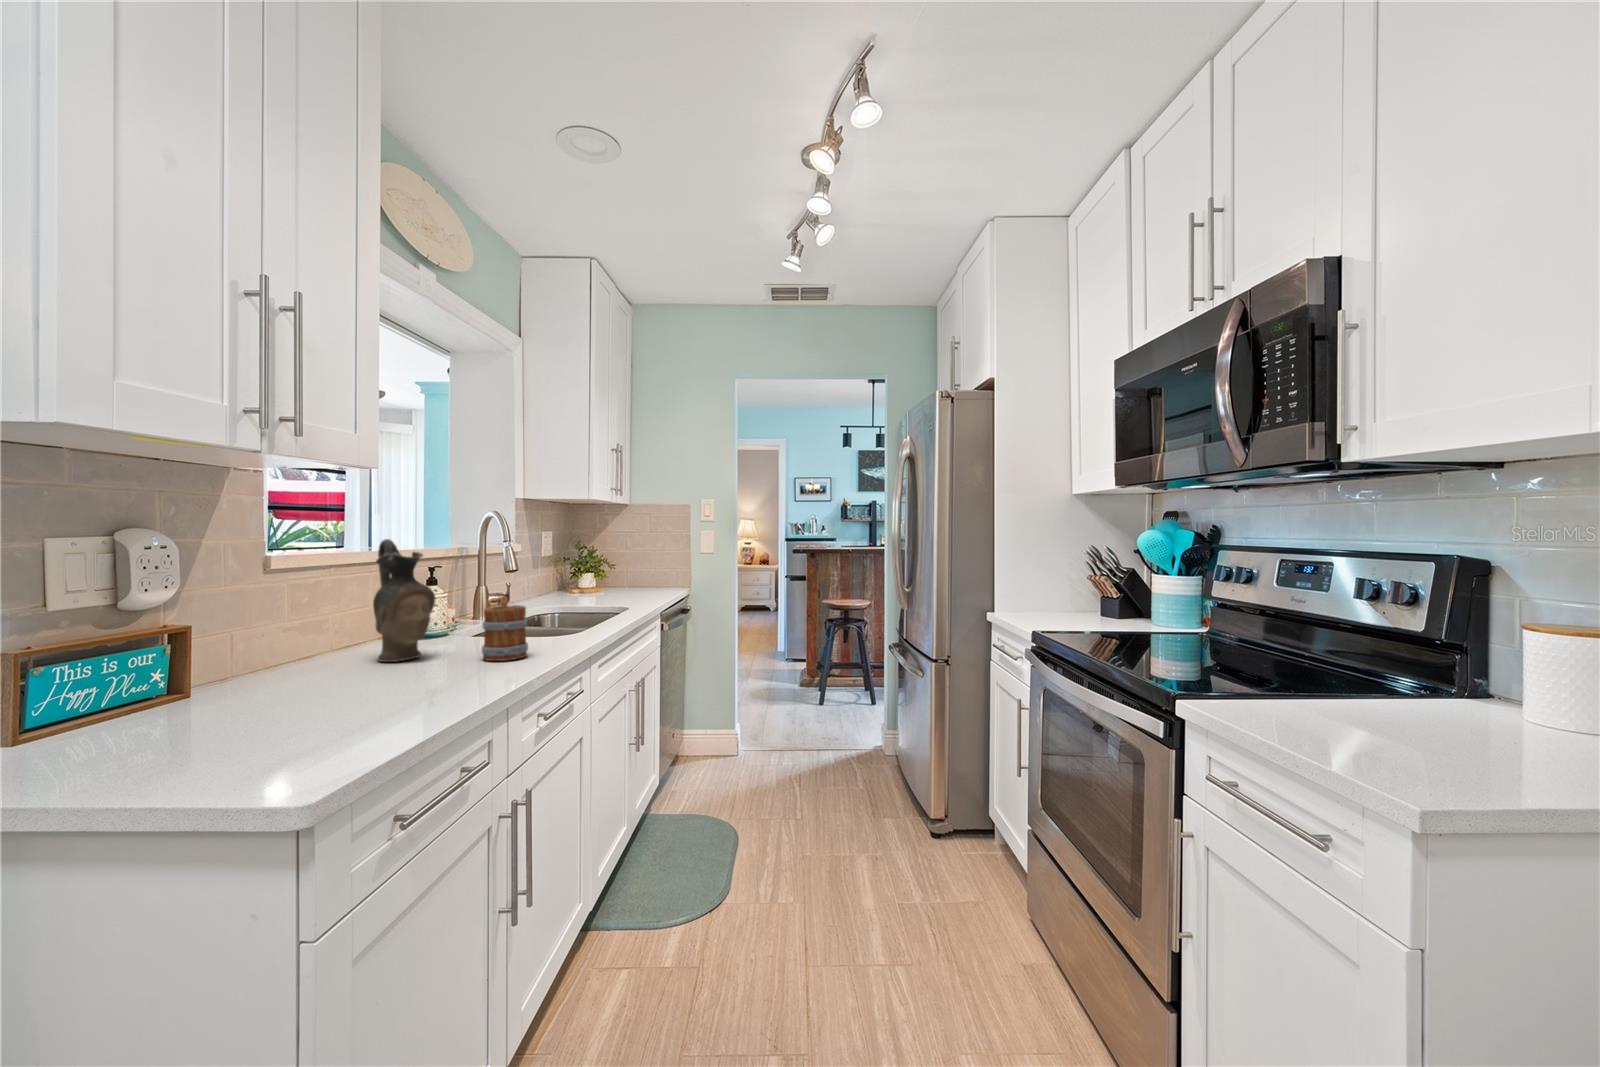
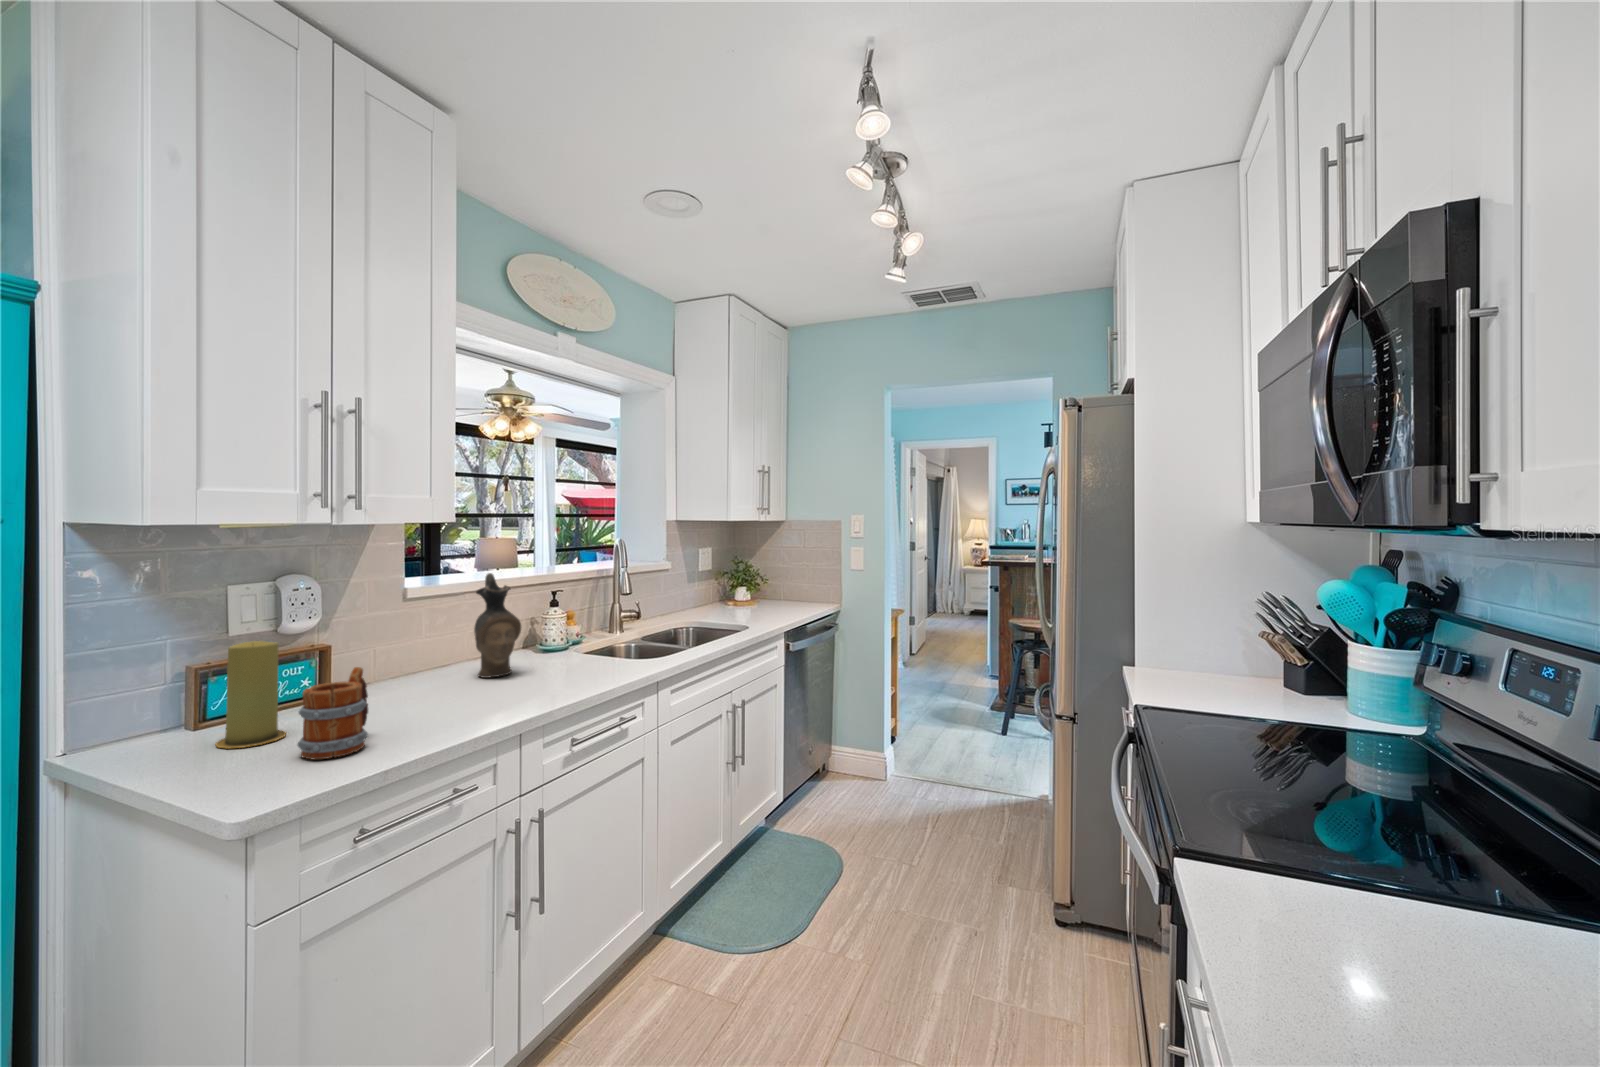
mug: present [482,596,528,661] -> present [298,667,368,759]
candle: none [77,608,193,758] -> present [216,641,286,749]

